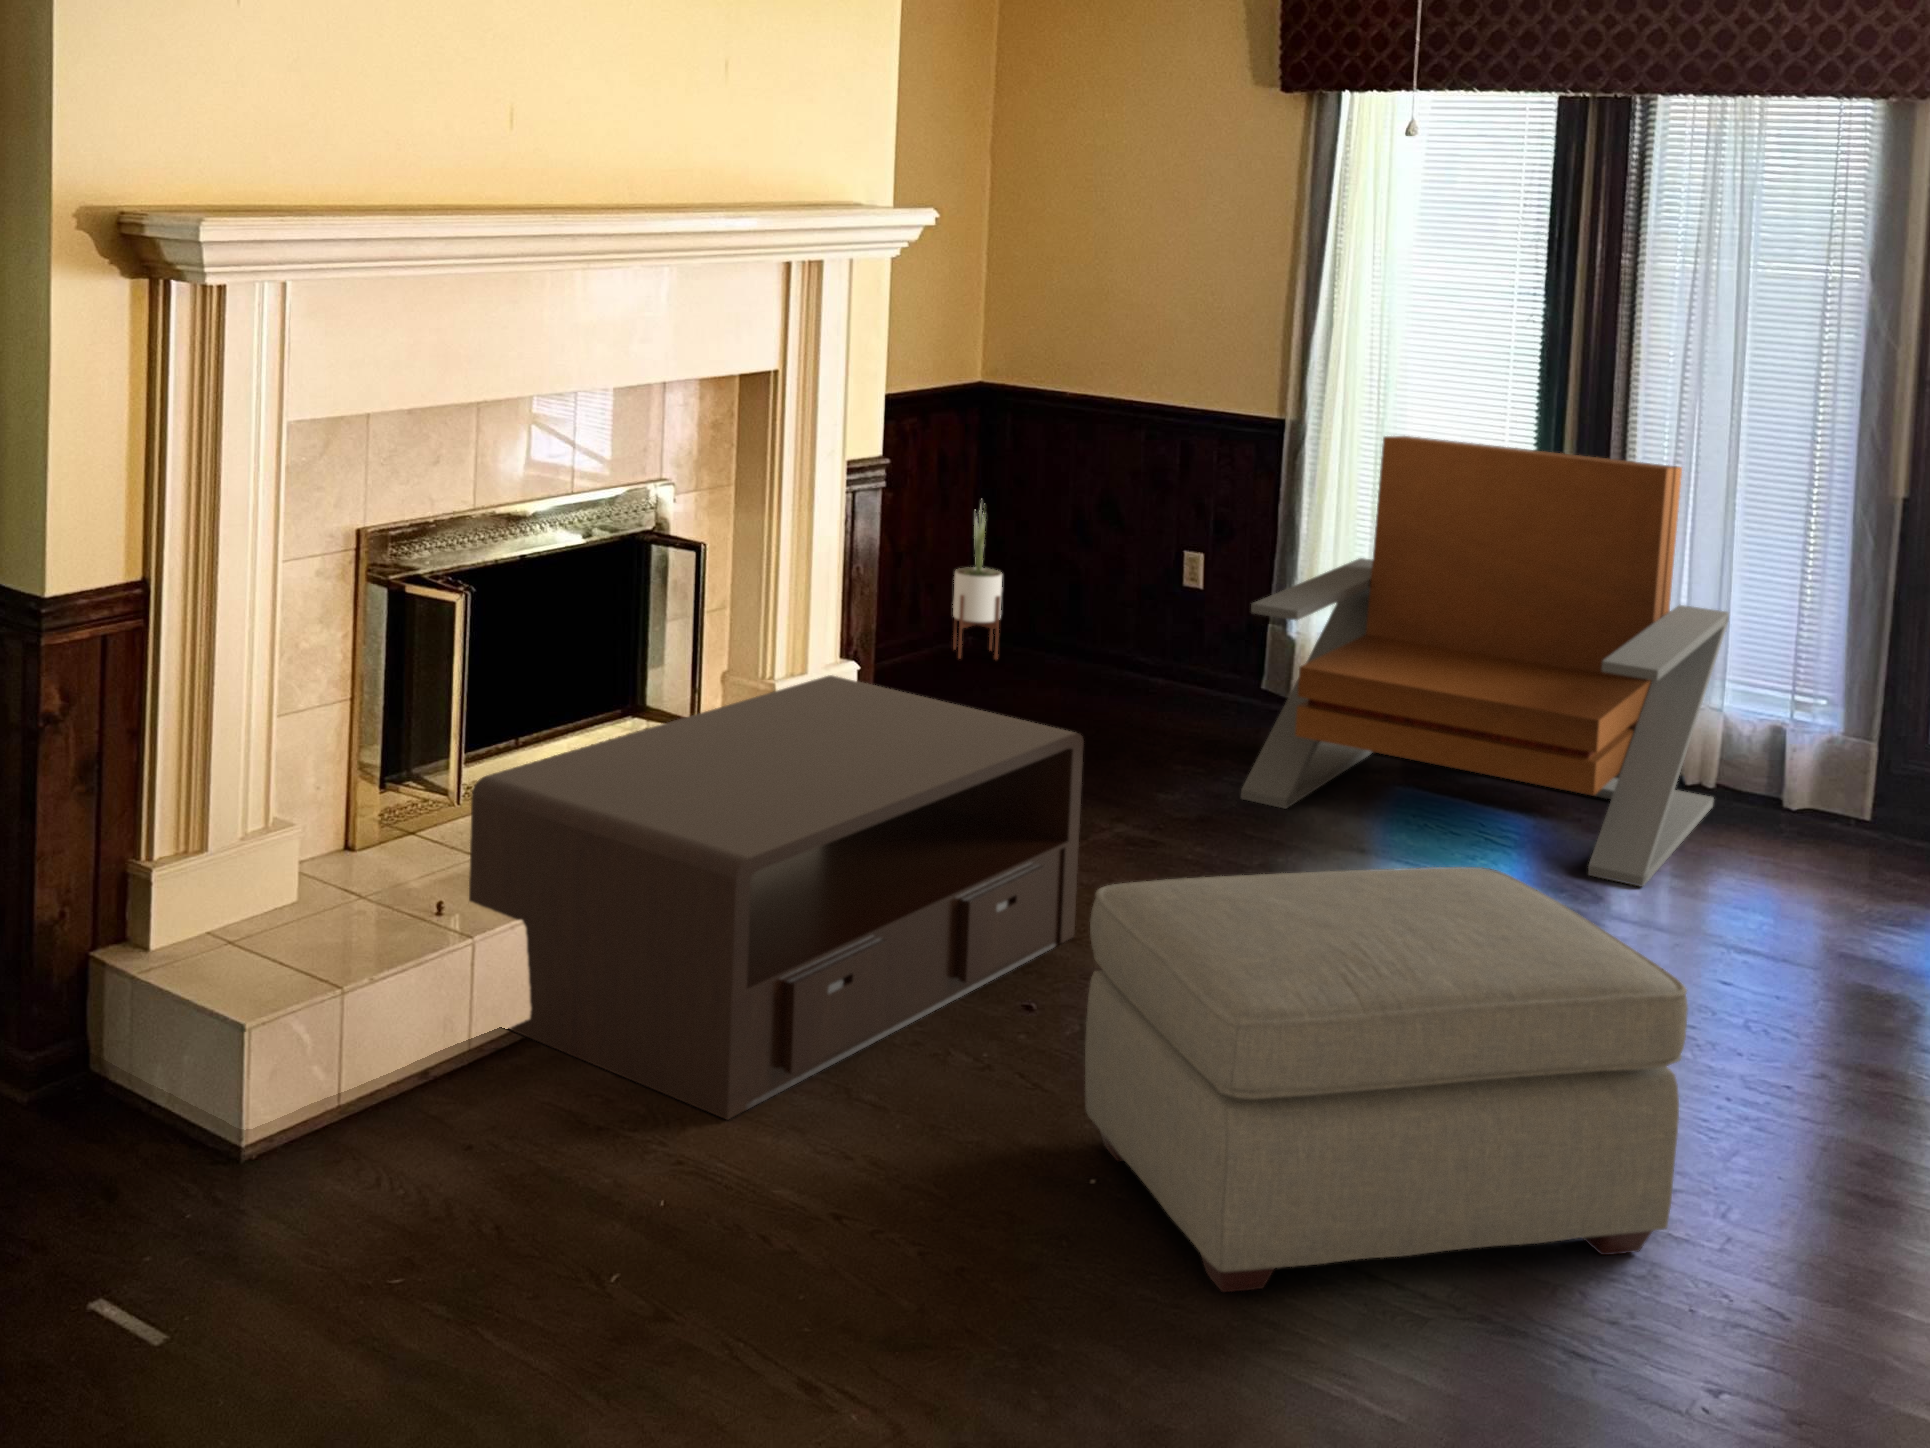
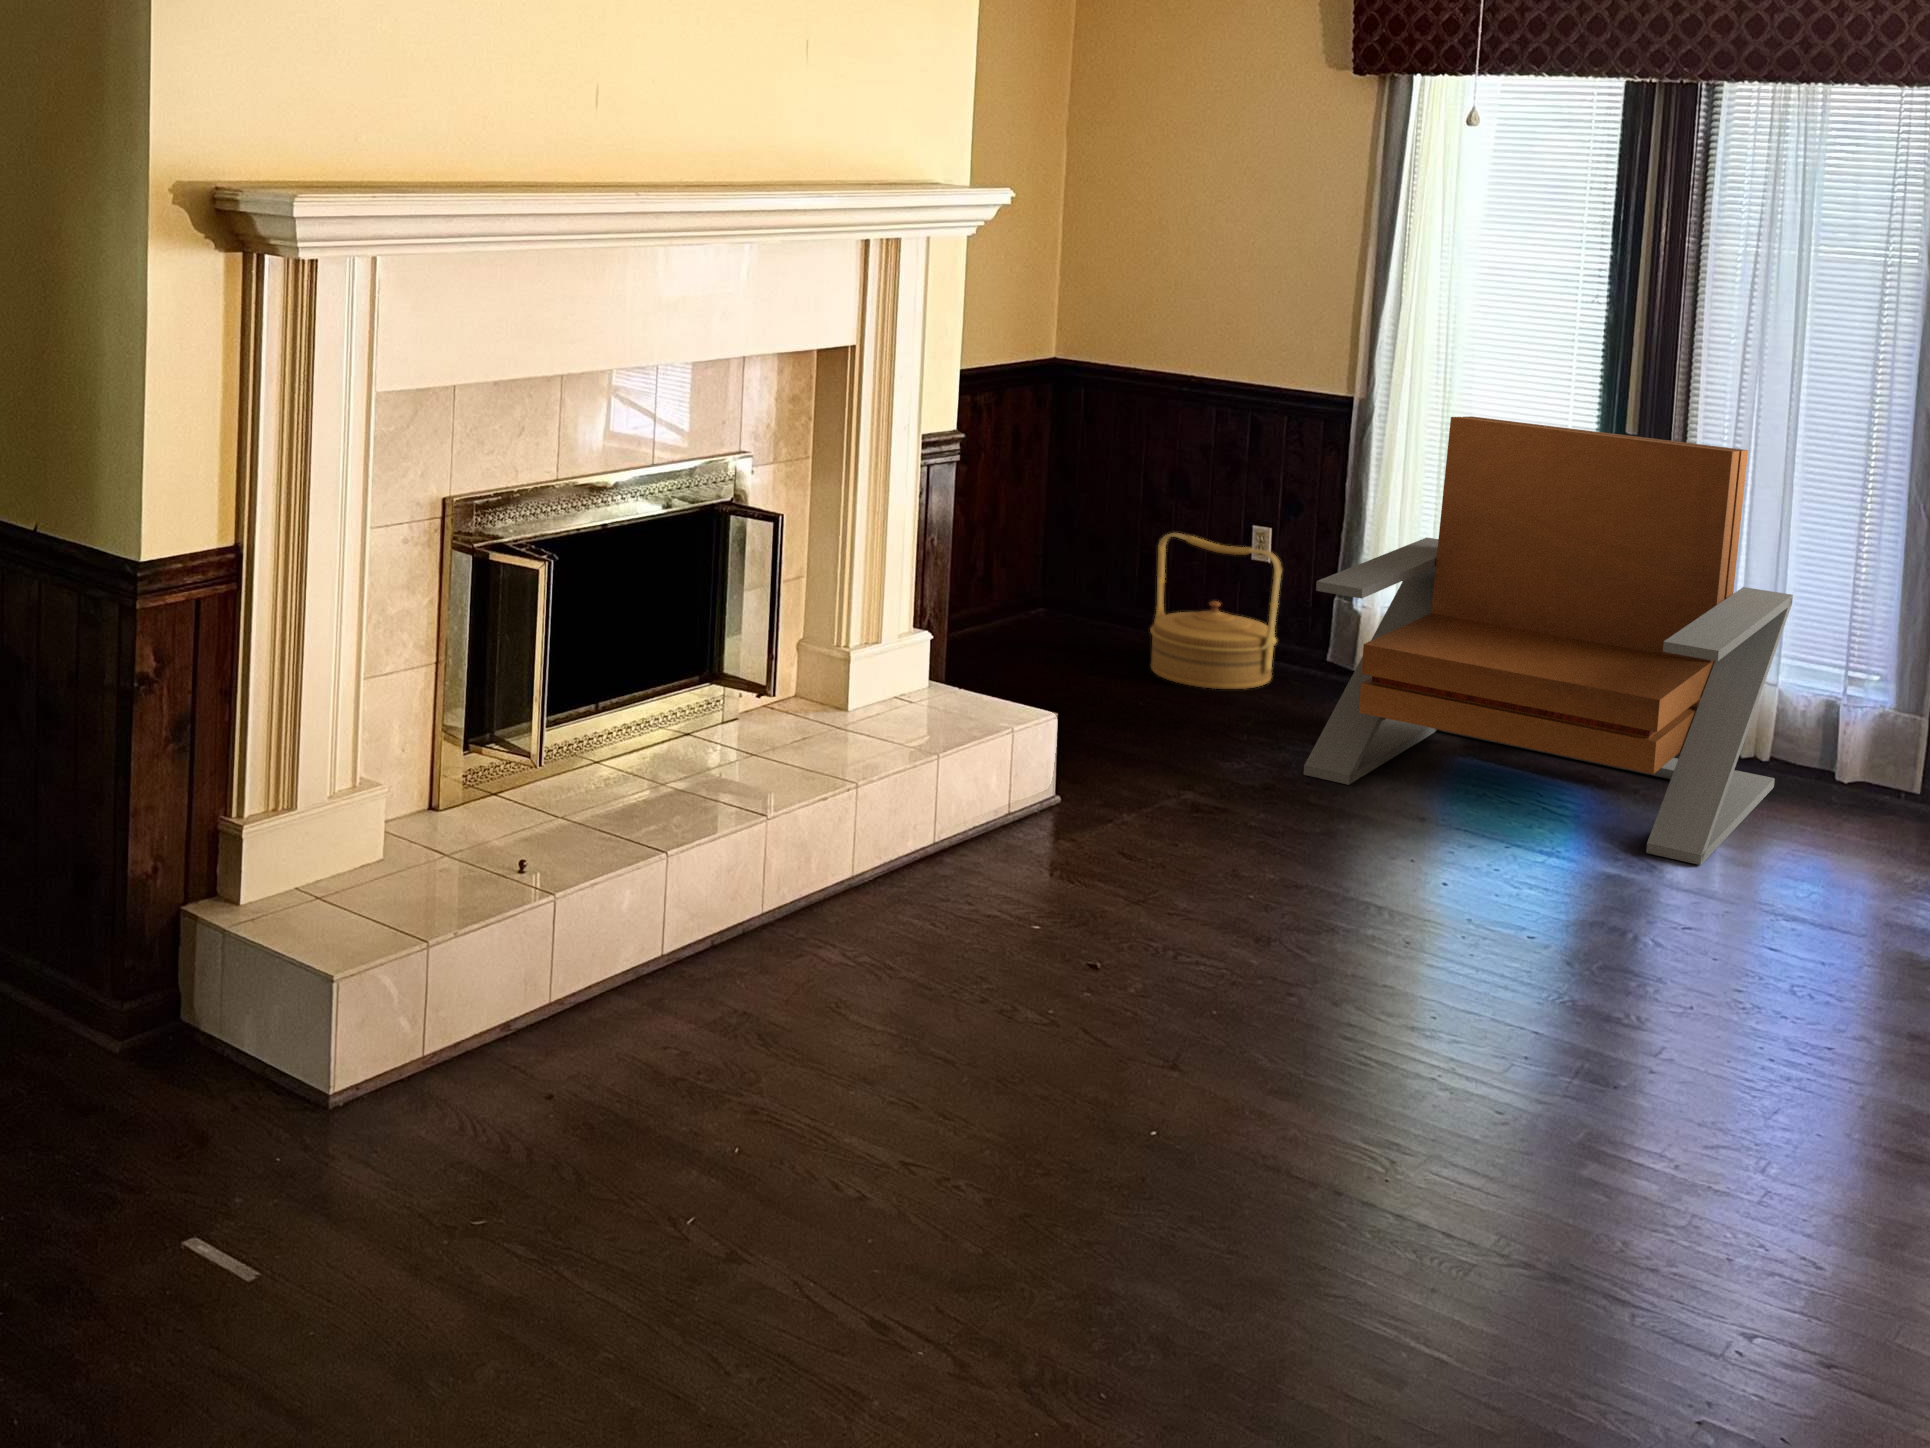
potted plant: present [953,513,1002,659] -> none [1020,472,1070,635]
woven basket: none [1085,555,1215,713] -> present [1150,533,1281,689]
coffee table: present [469,675,1084,1120] -> none [539,647,1148,1076]
ottoman: present [1085,867,1688,1292] -> none [1144,839,1733,1245]

